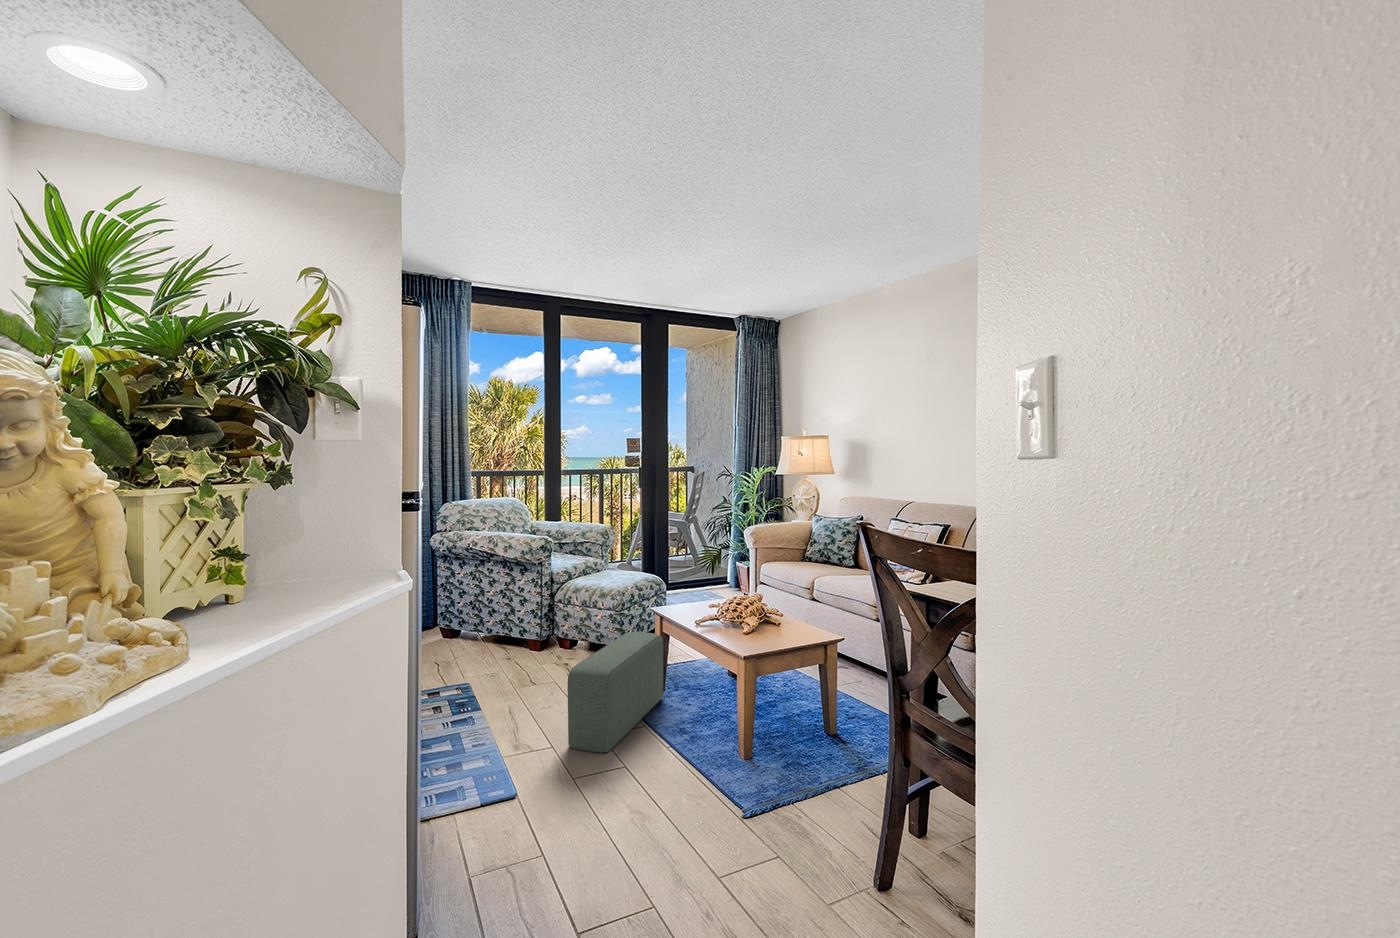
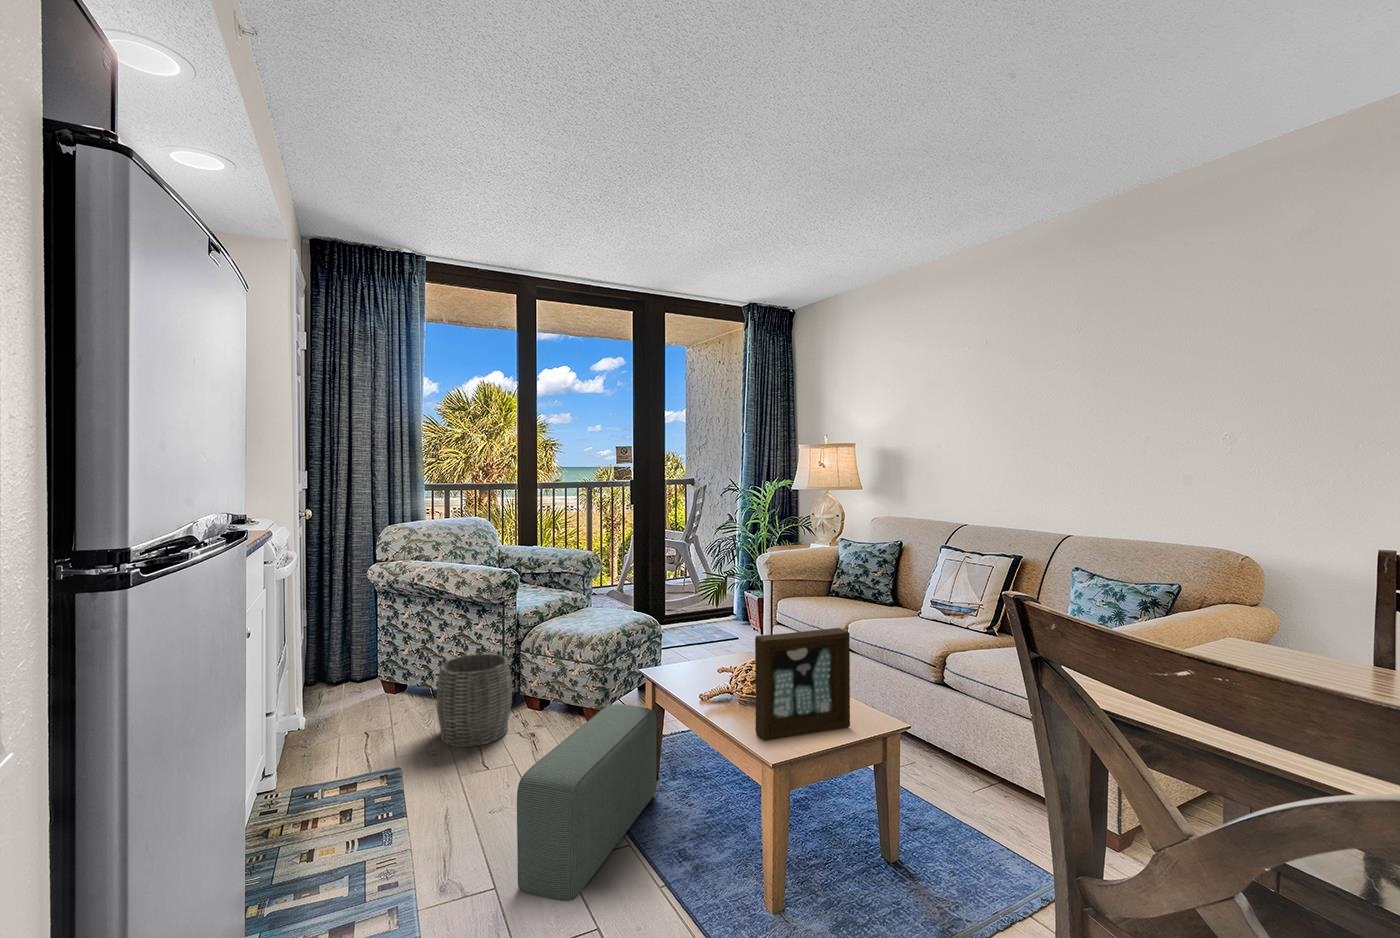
picture frame: none [734,570,802,647] -> present [755,628,850,741]
woven basket: none [492,603,550,671] -> present [437,654,512,747]

